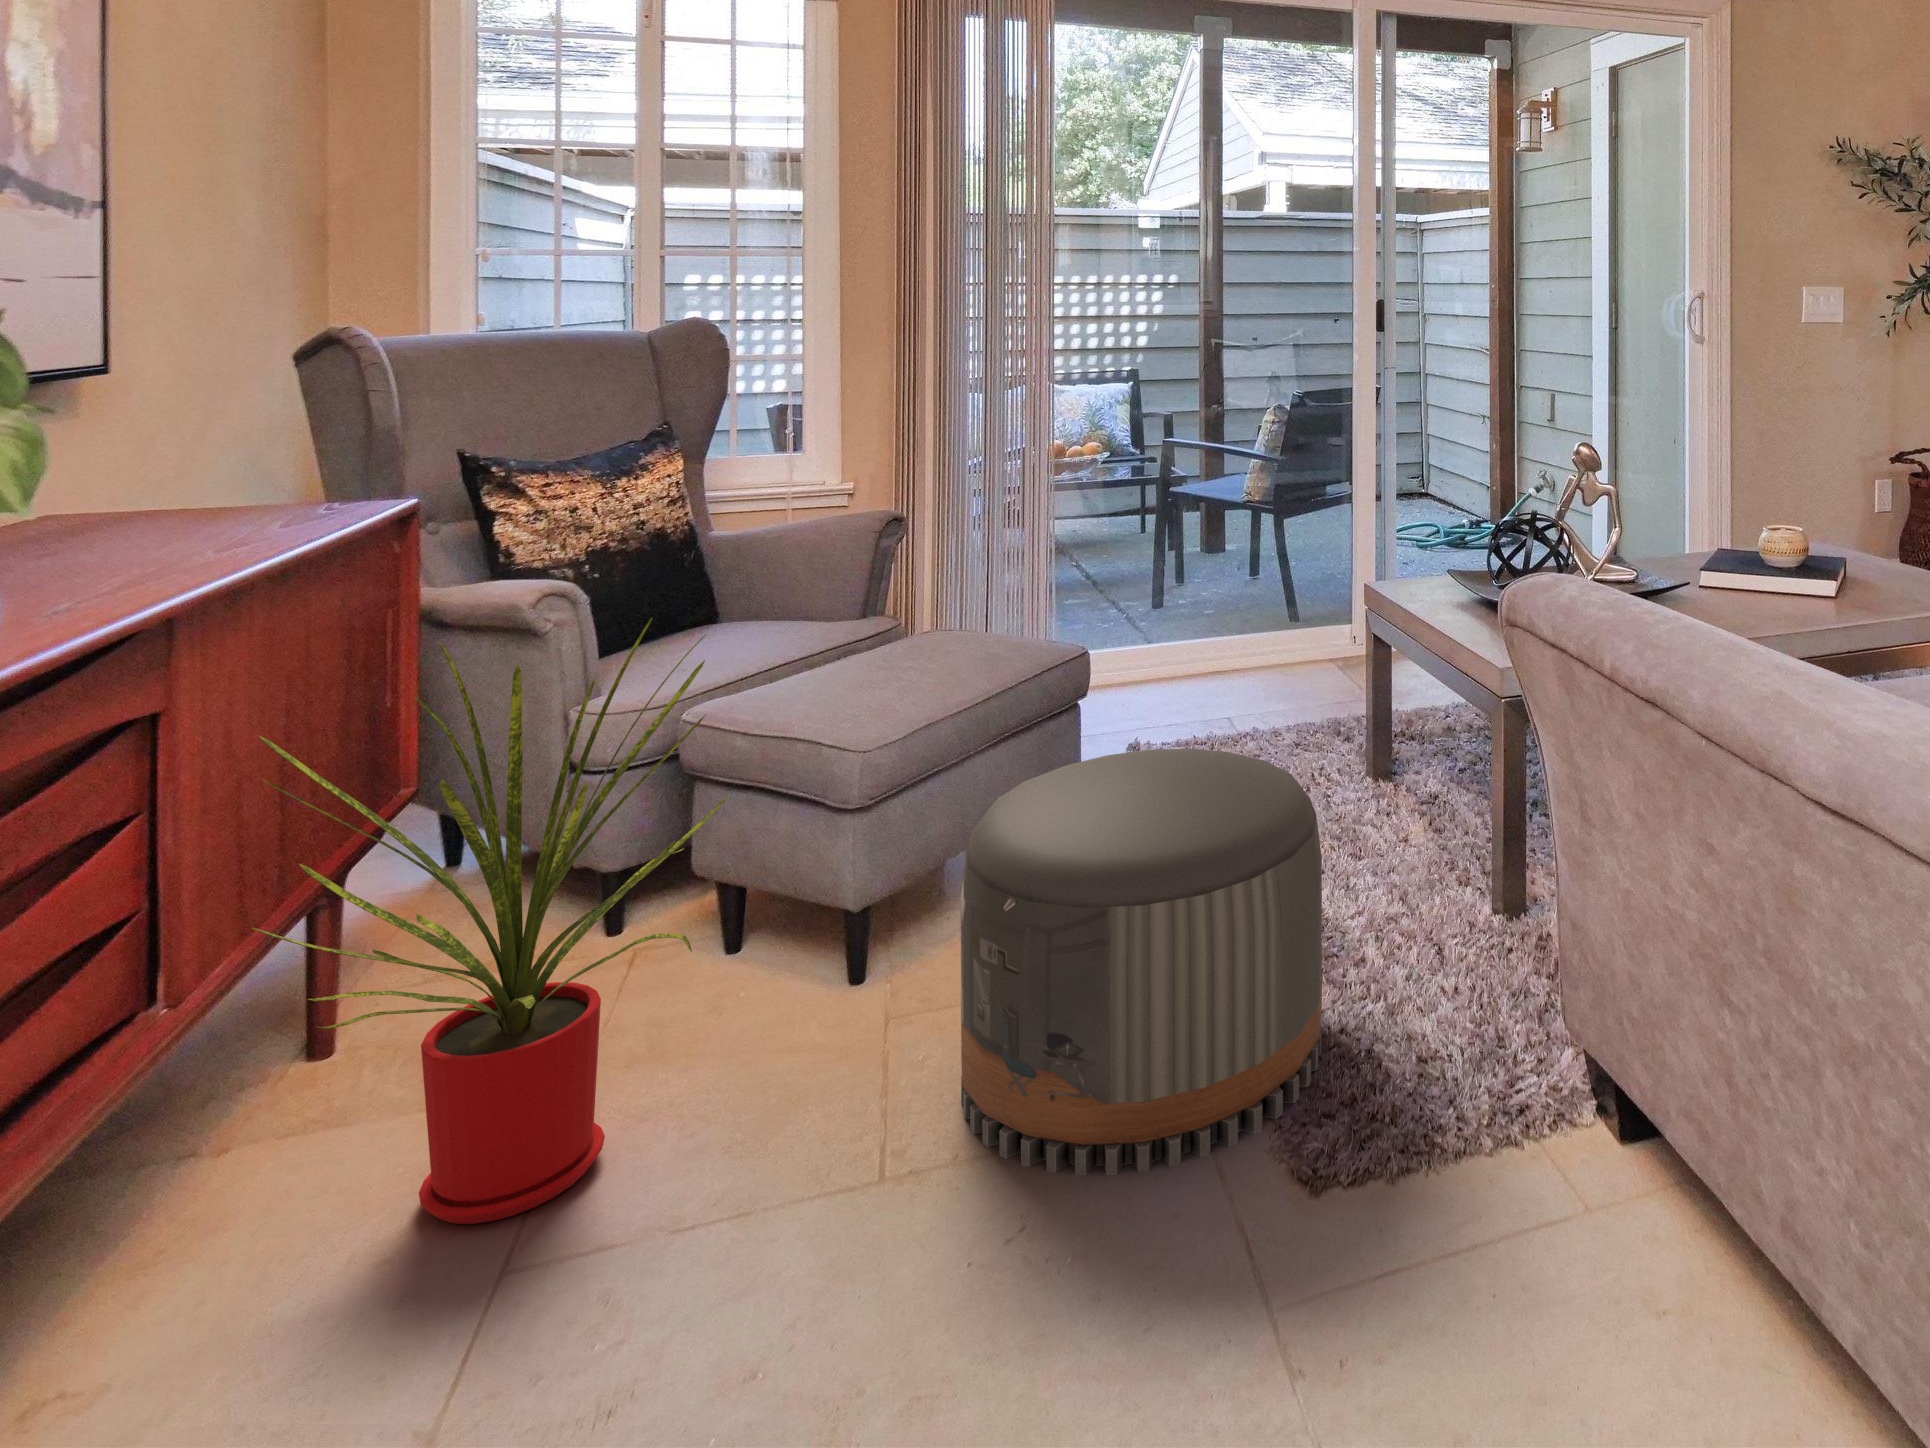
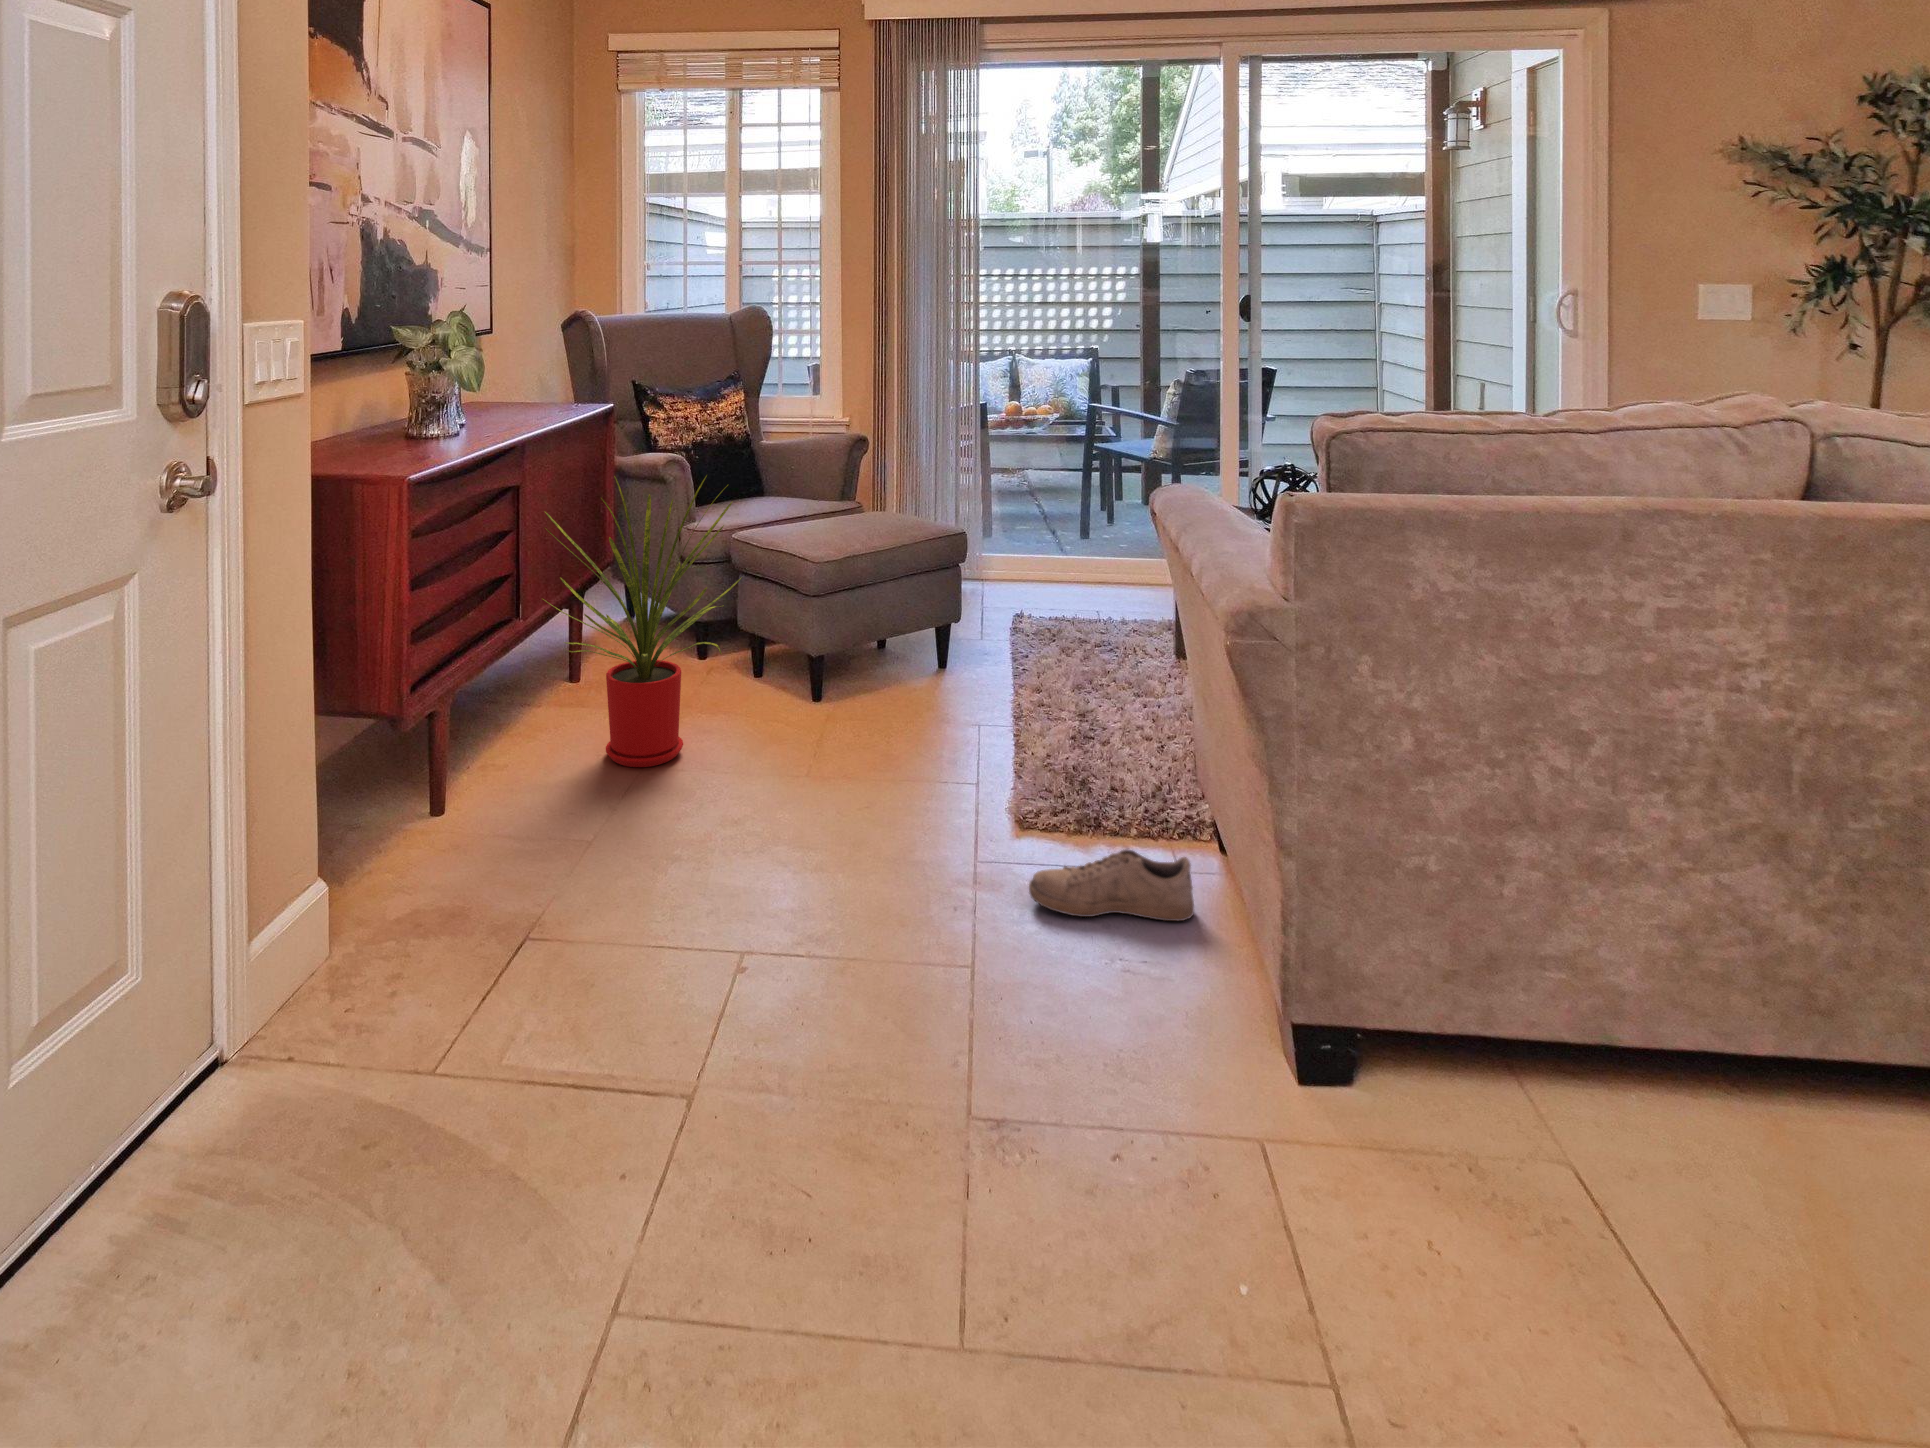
pouf: present [961,749,1322,1175] -> none [852,591,1070,825]
shoe: none [1353,1143,1602,1307] -> present [1029,850,1194,921]

